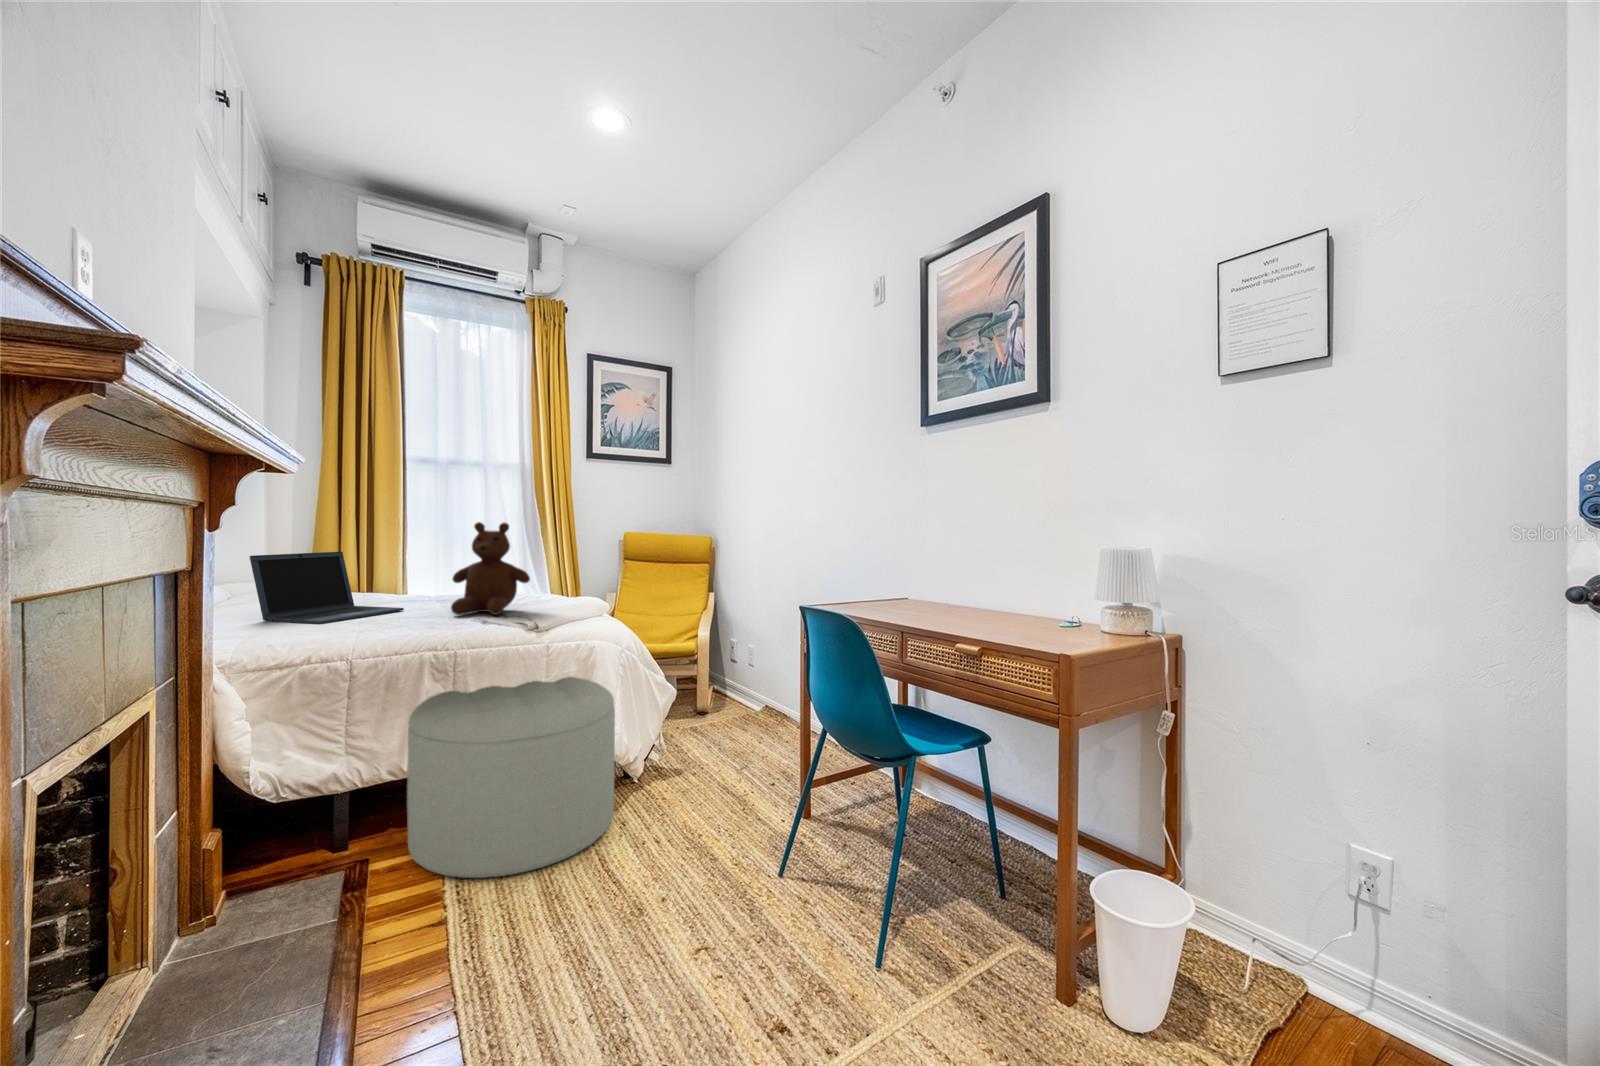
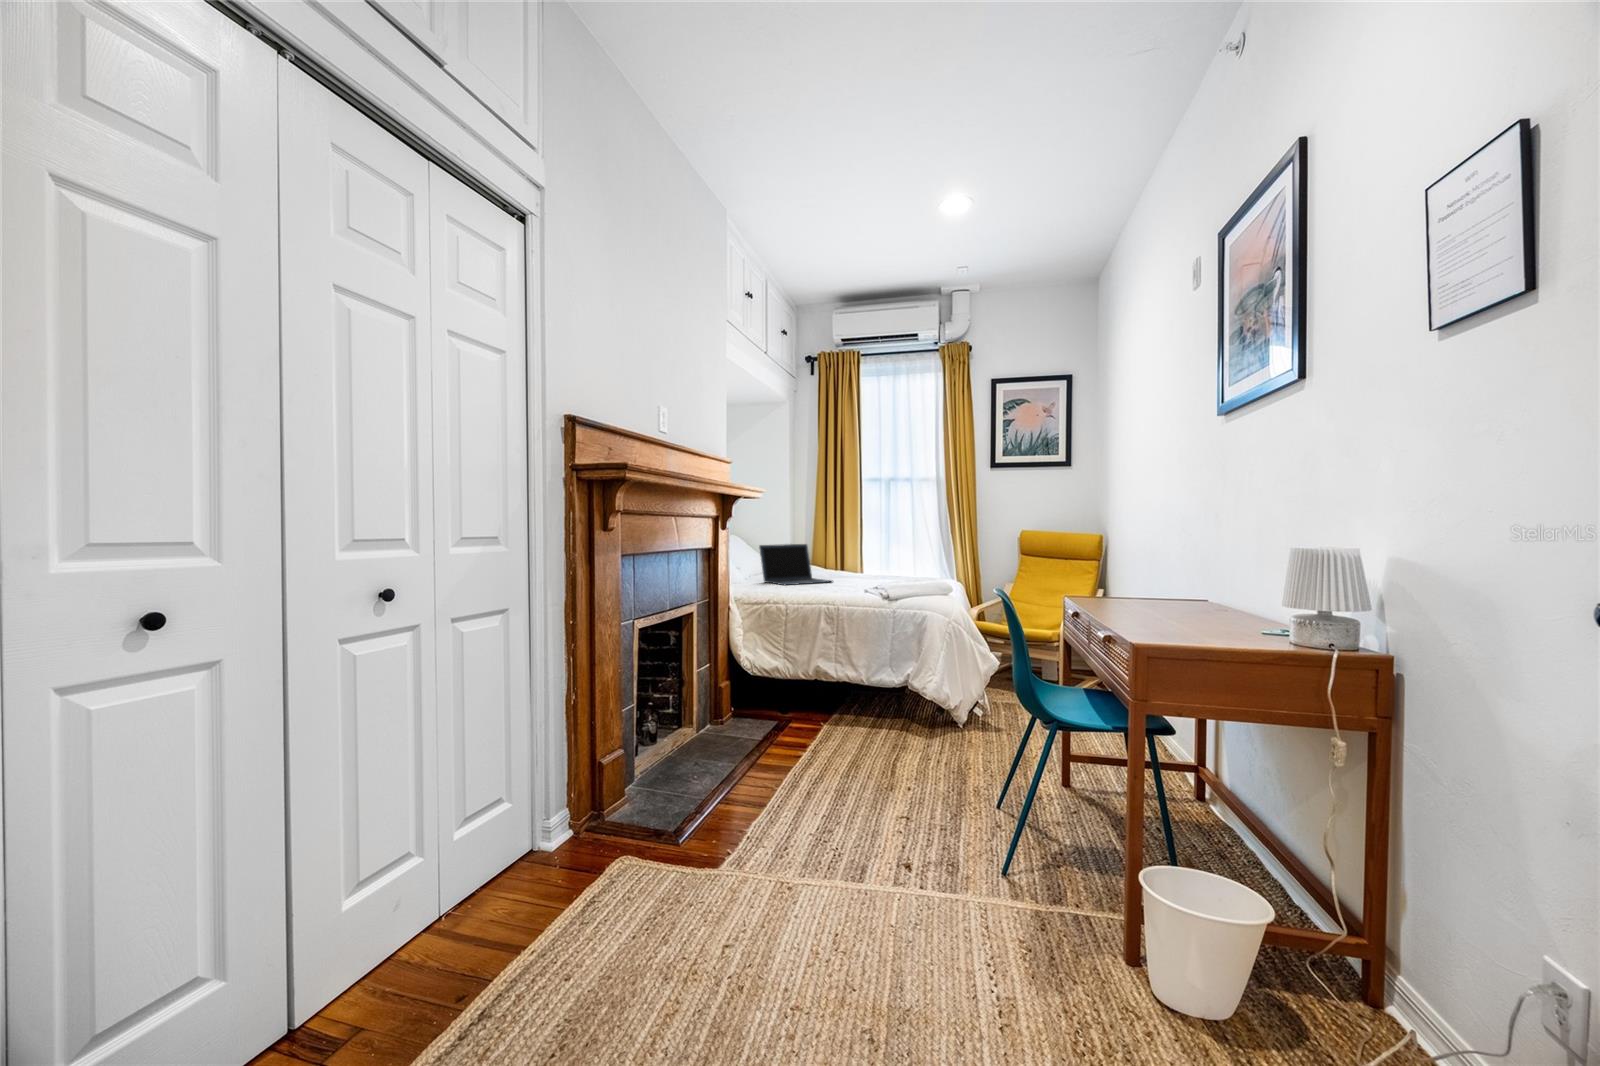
teddy bear: present [451,522,530,615] -> none [851,525,902,588]
ottoman: present [407,677,615,879] -> none [807,629,930,746]

